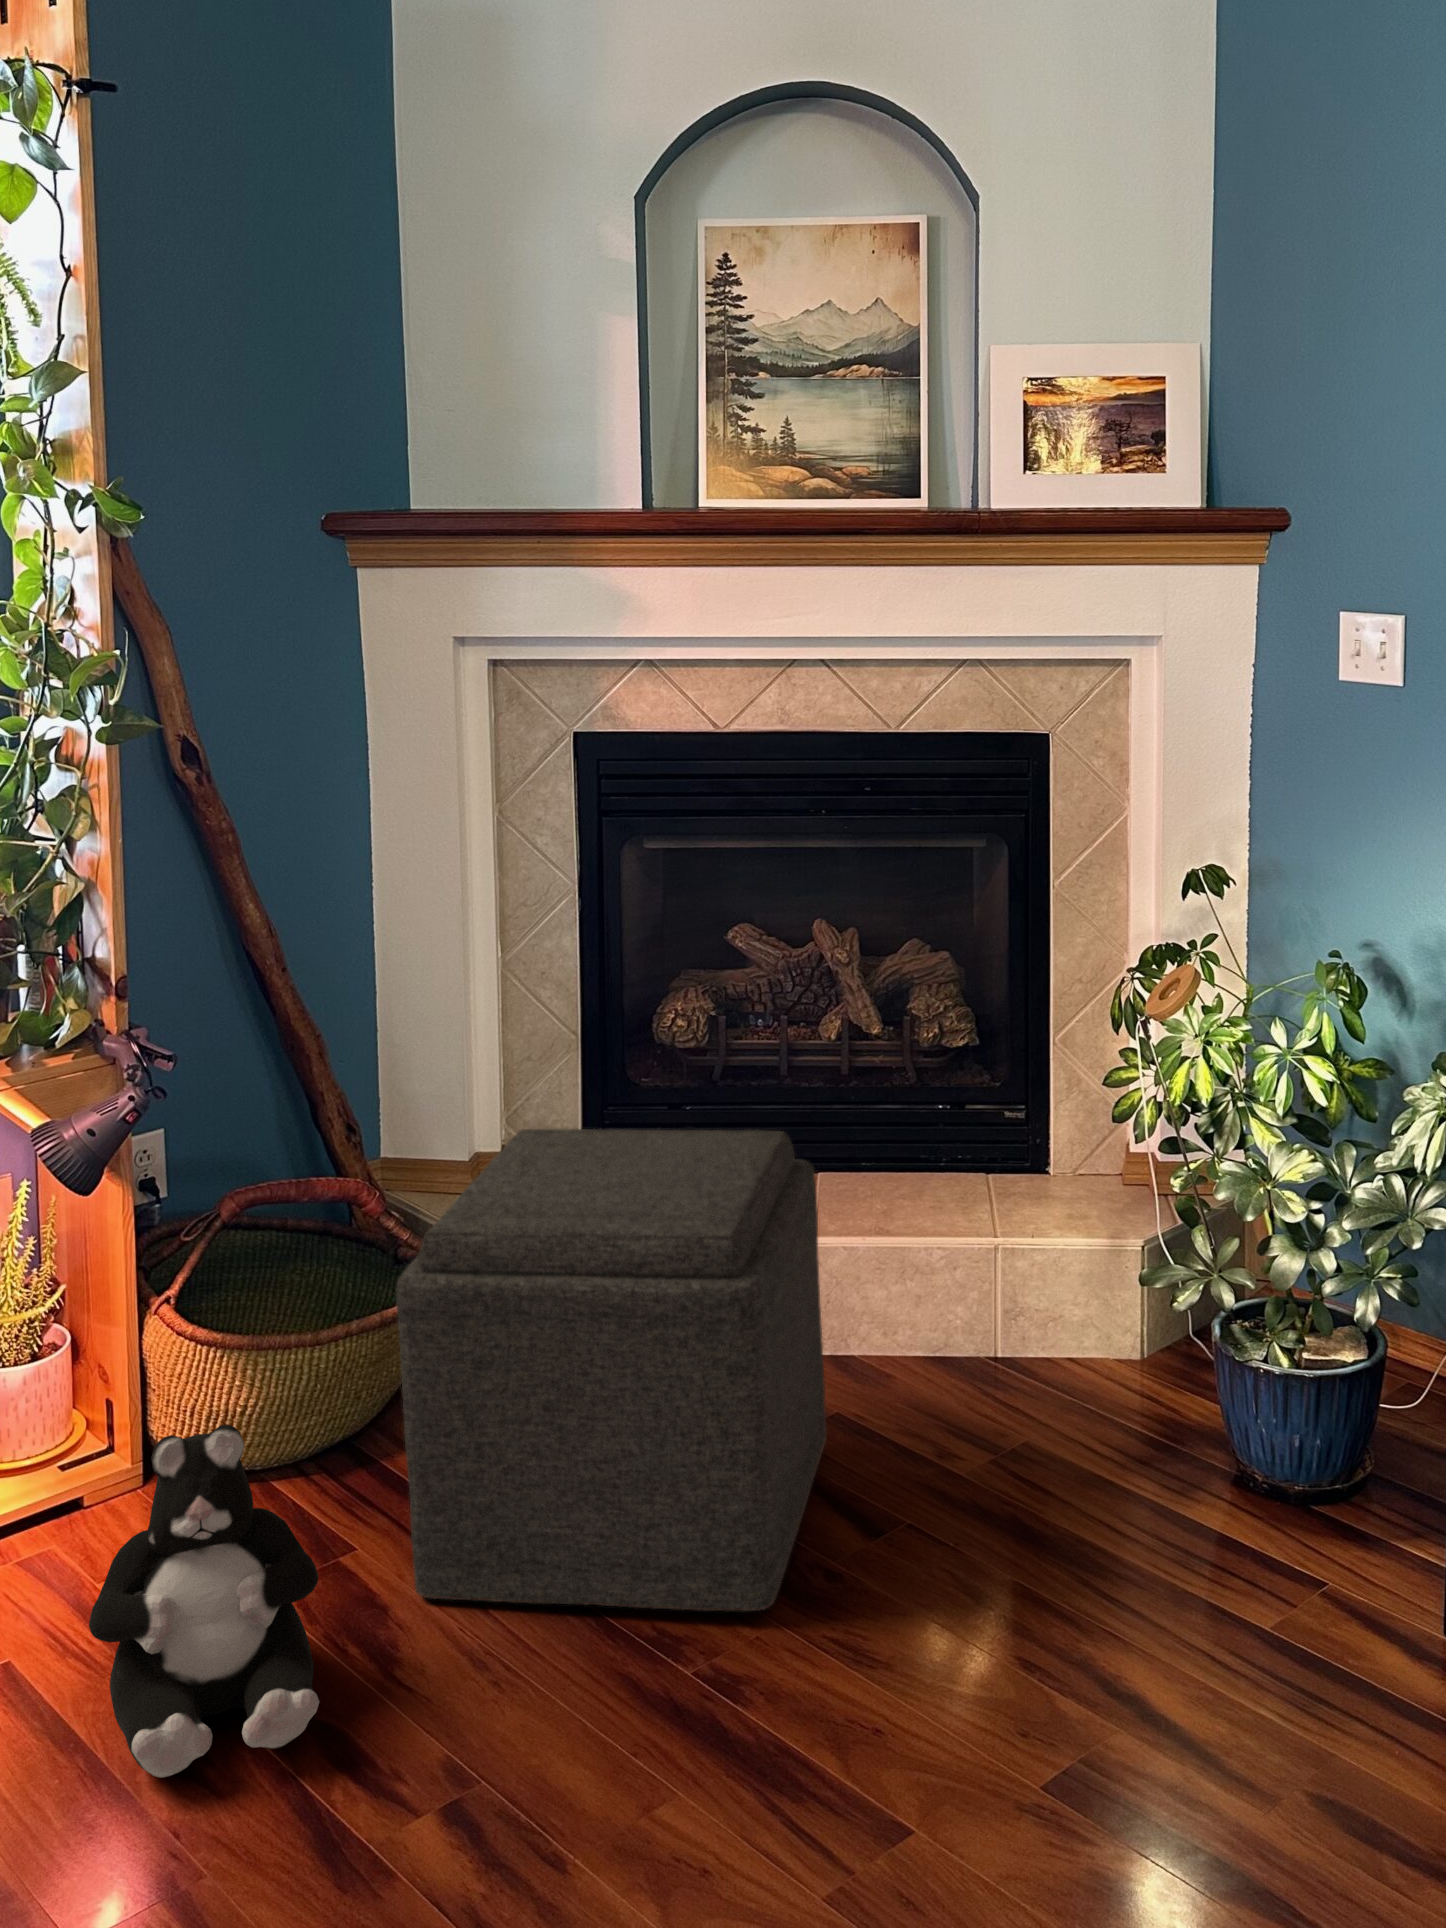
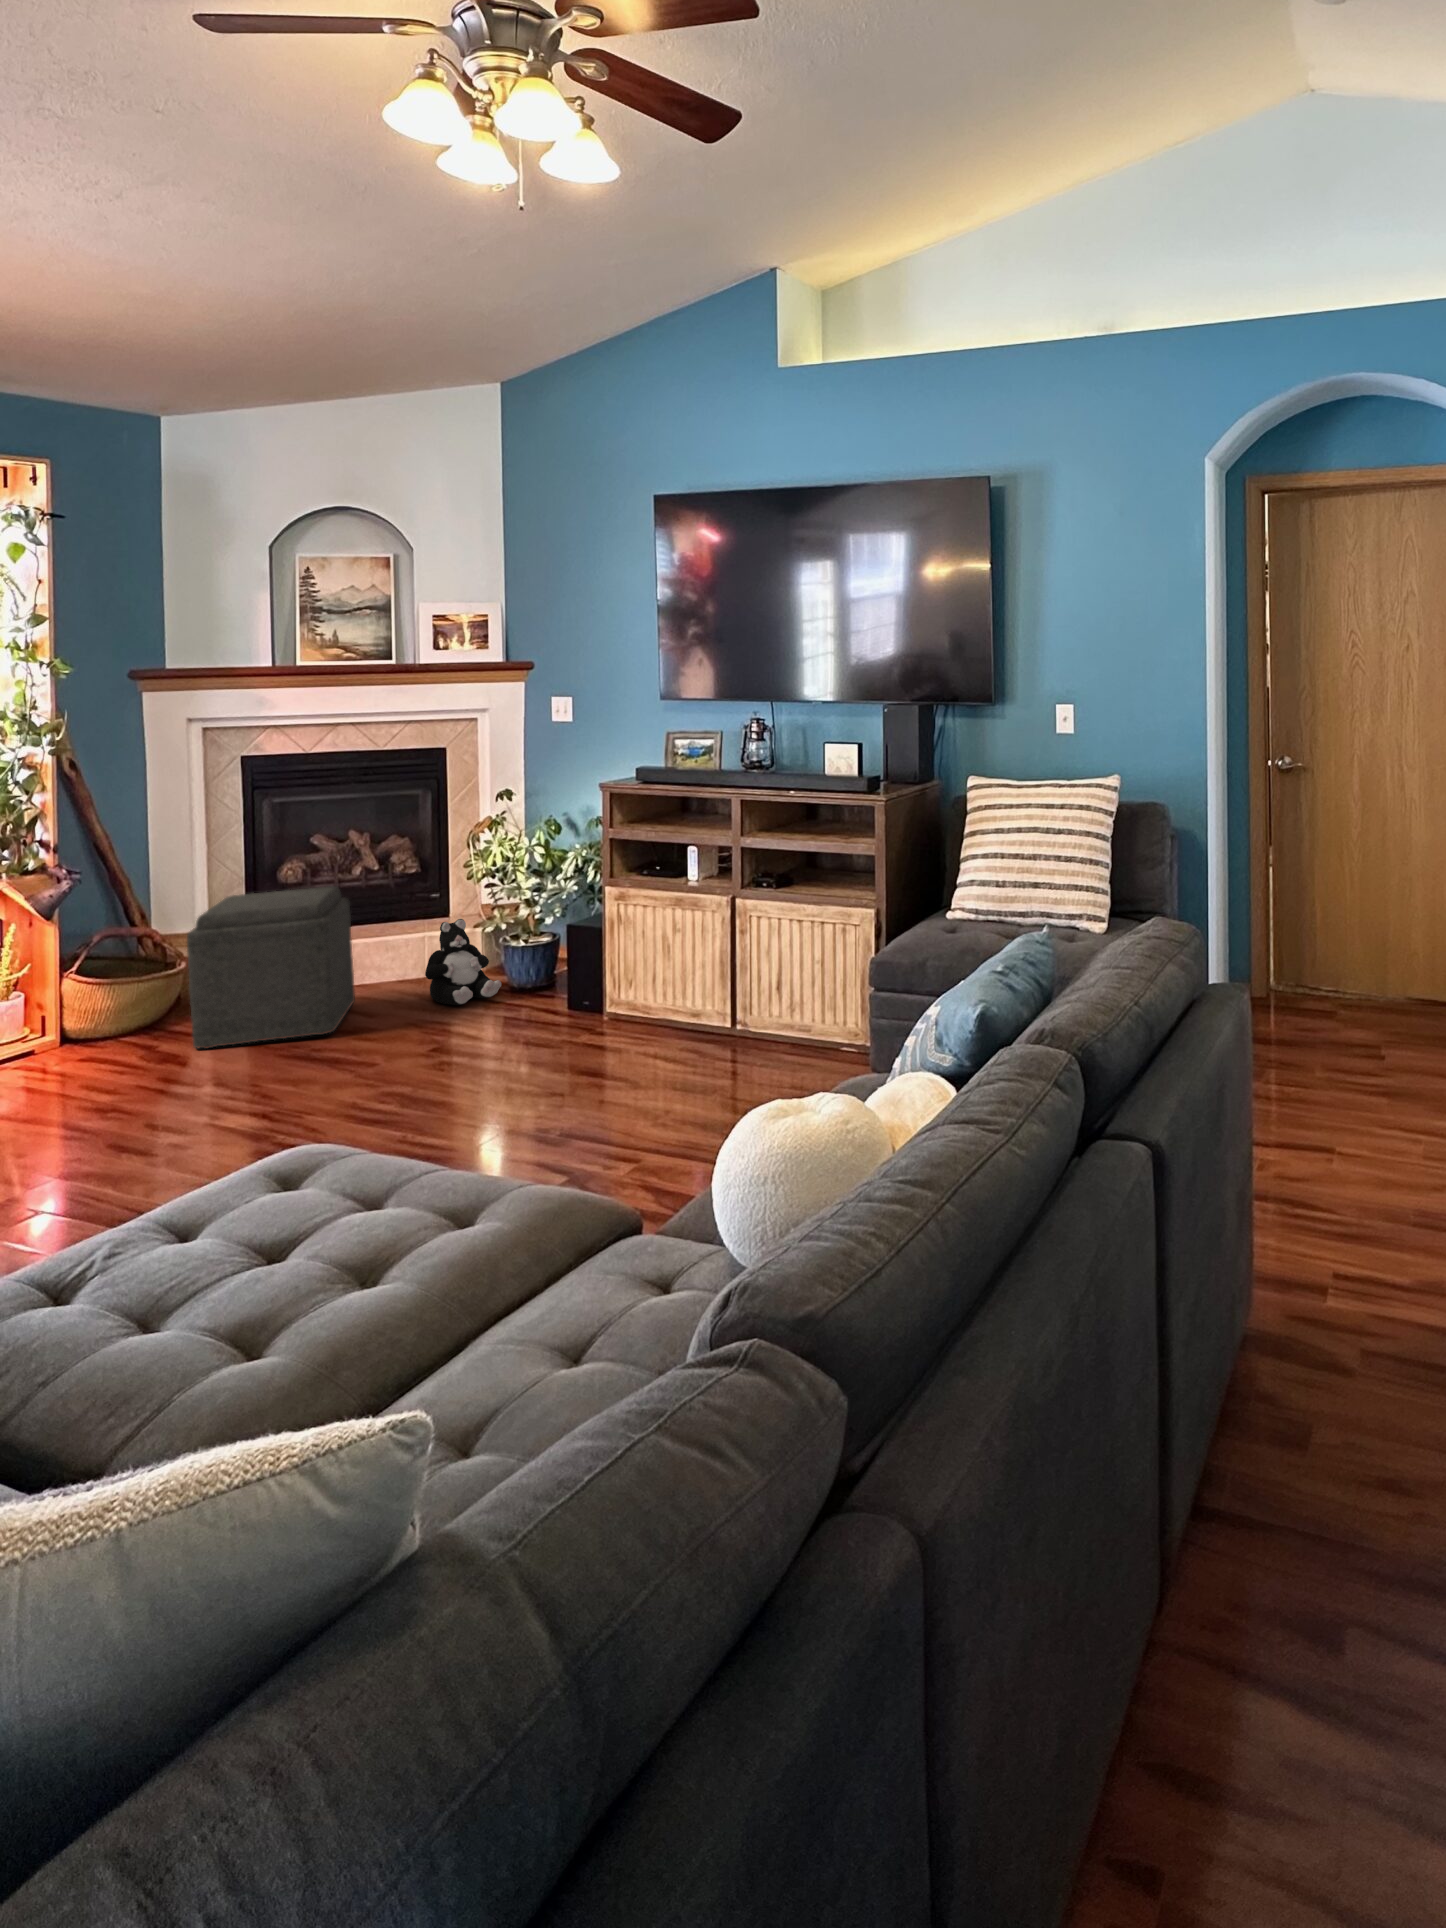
plush toy: present [89,1425,319,1778] -> present [425,919,501,1005]

